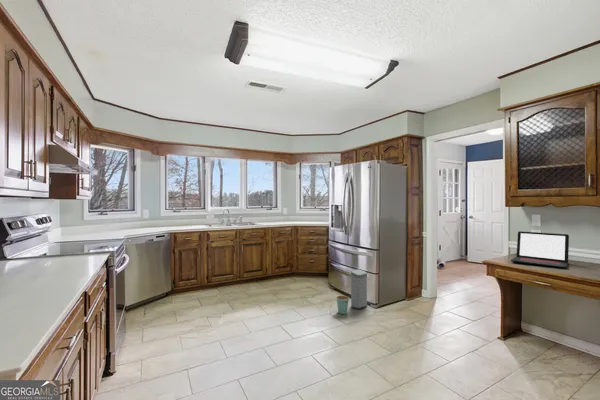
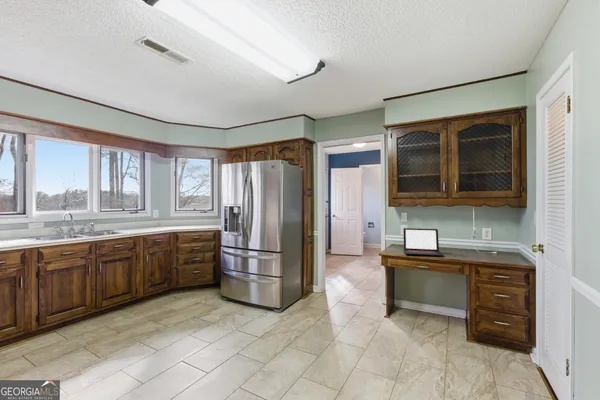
trash can: present [337,269,367,314] -> none [245,276,273,329]

